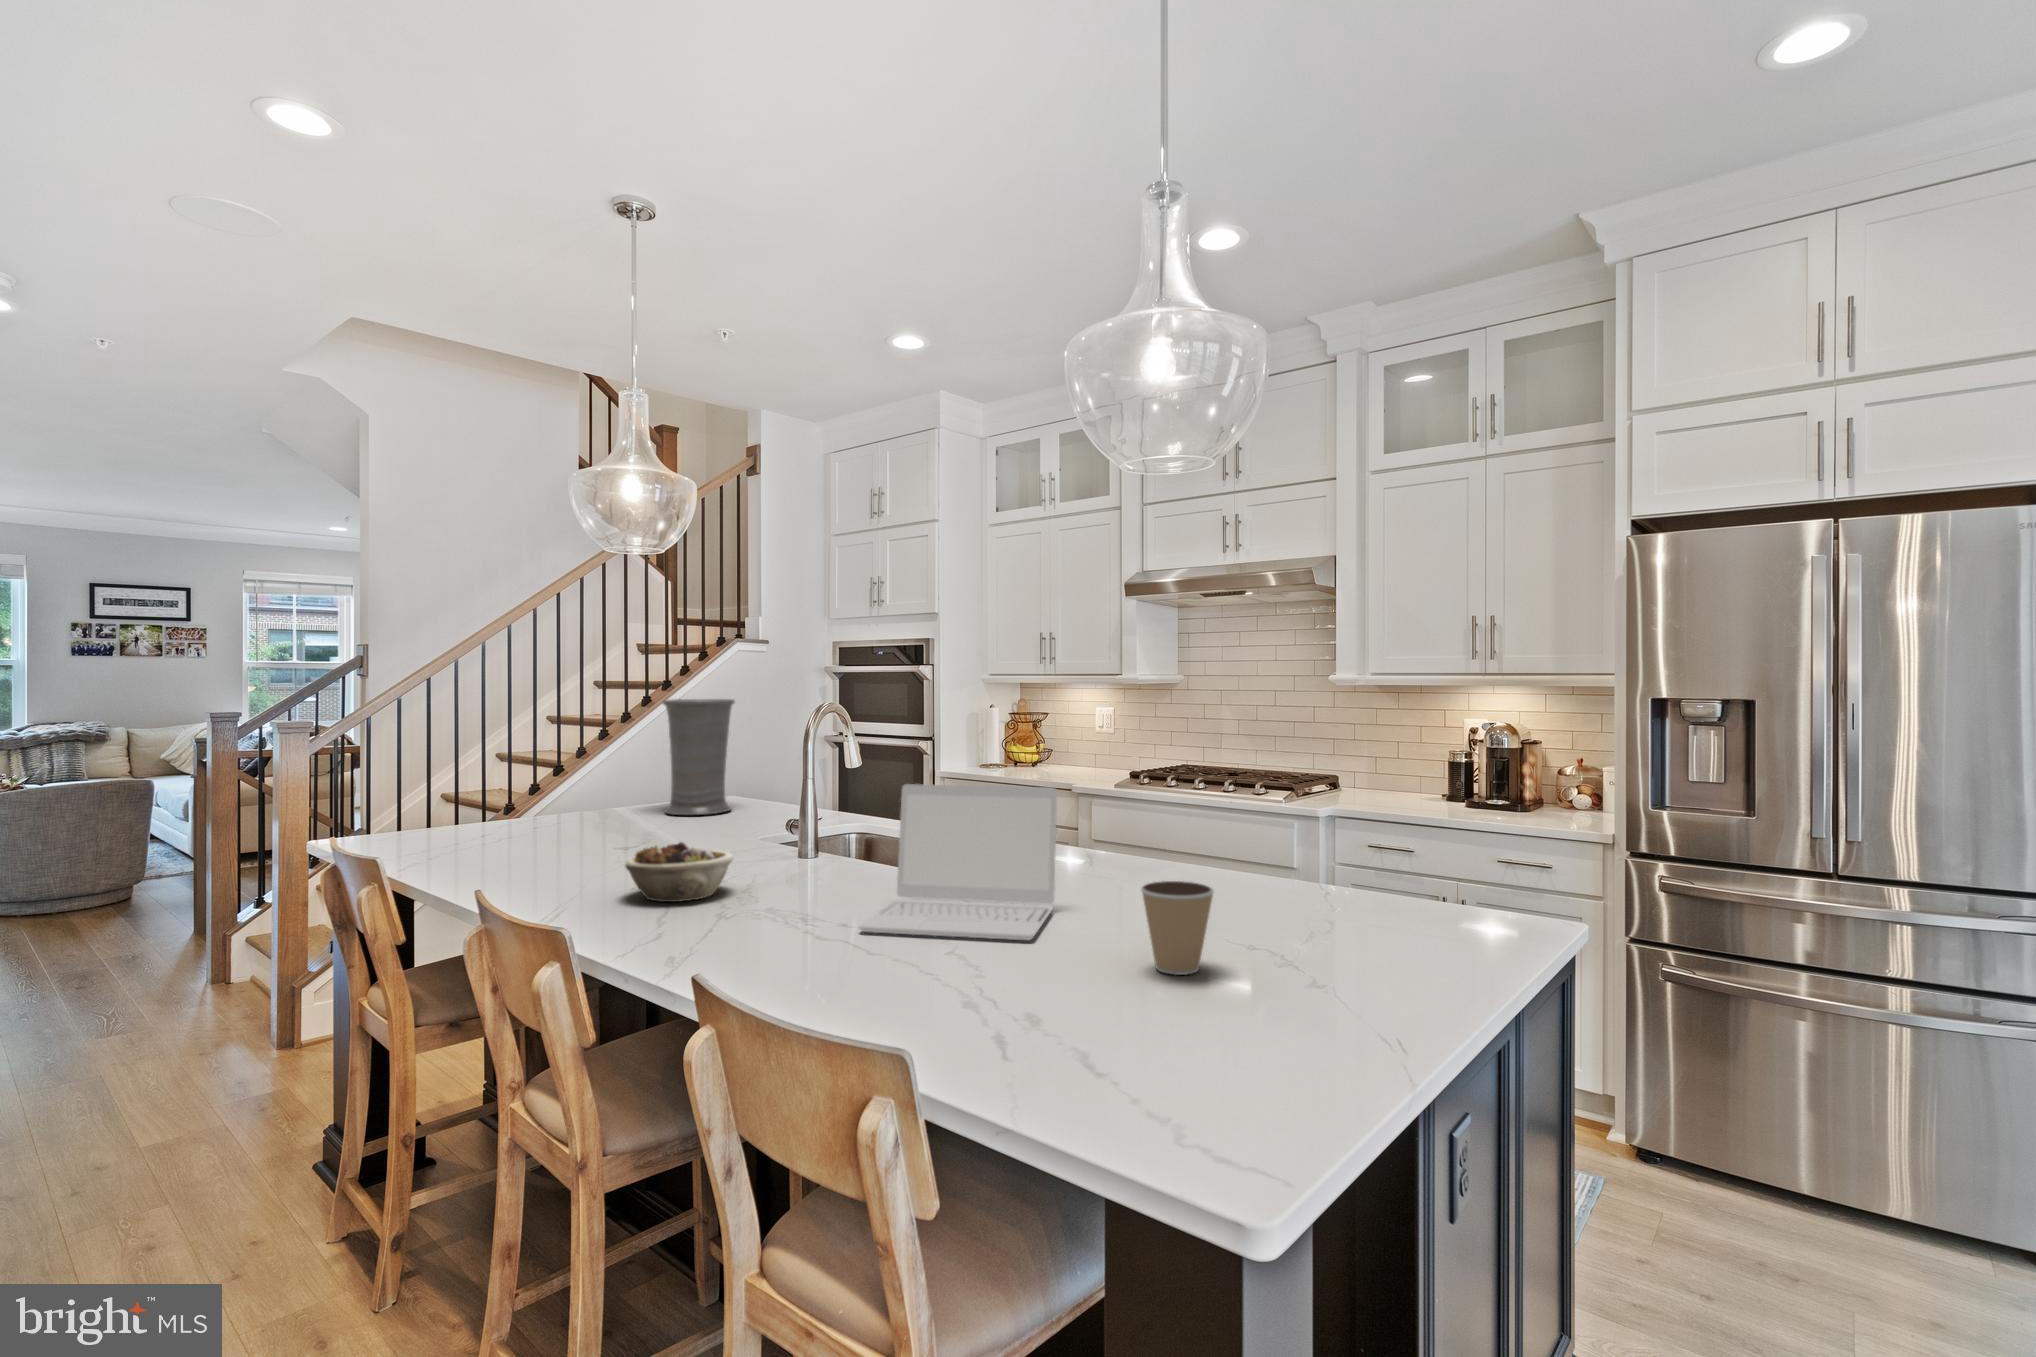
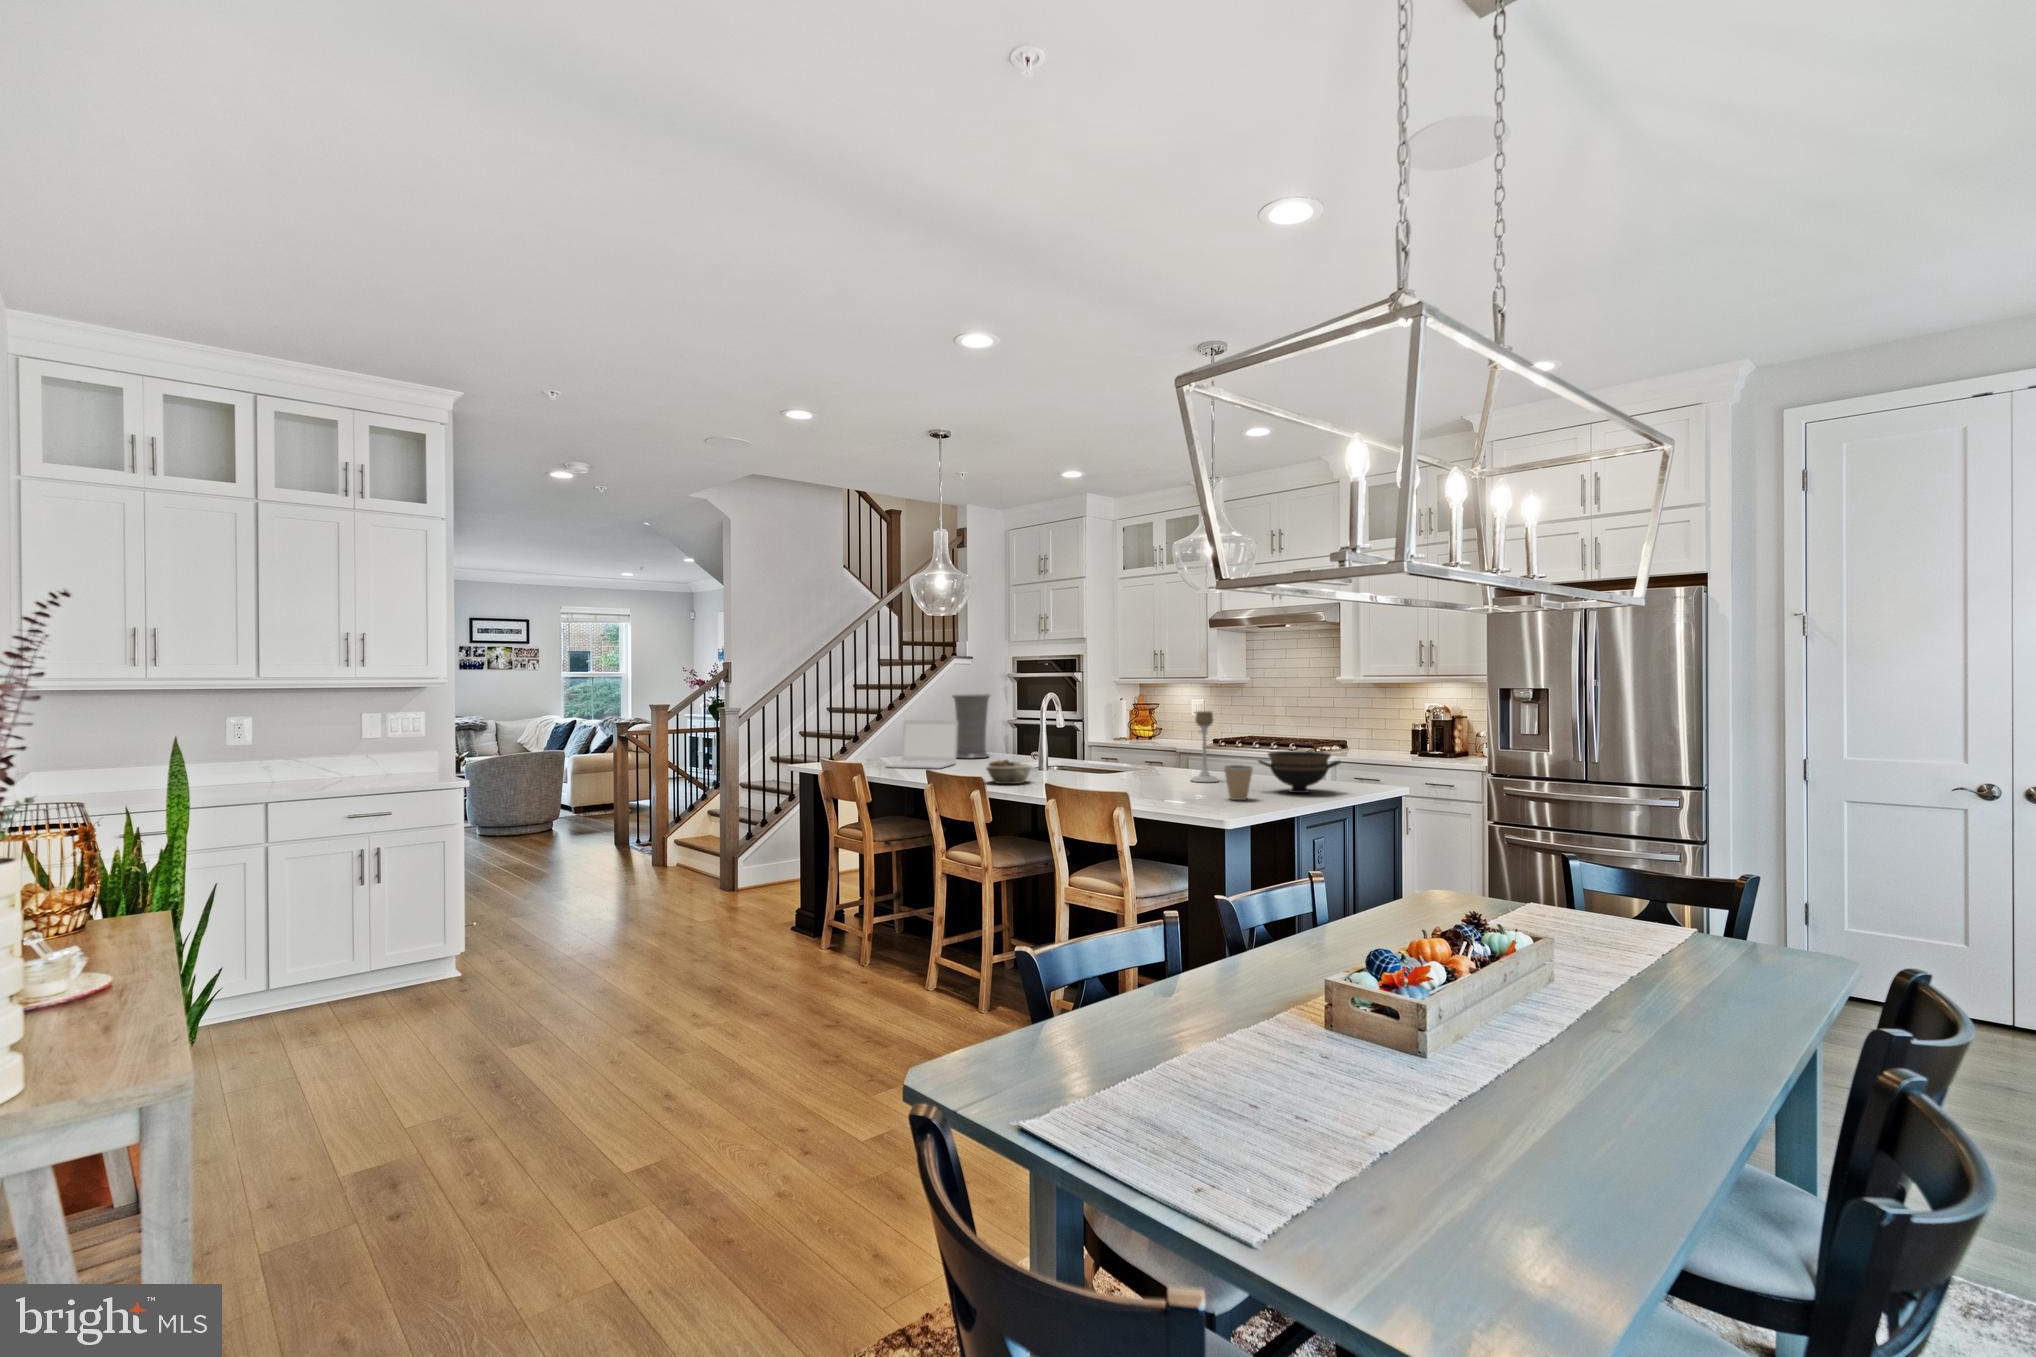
candle holder: none [1073,740,1133,893] -> present [1191,711,1218,782]
laptop: present [859,784,1057,940] -> present [886,720,958,768]
bowl: none [1219,833,1409,939] -> present [1259,751,1341,793]

